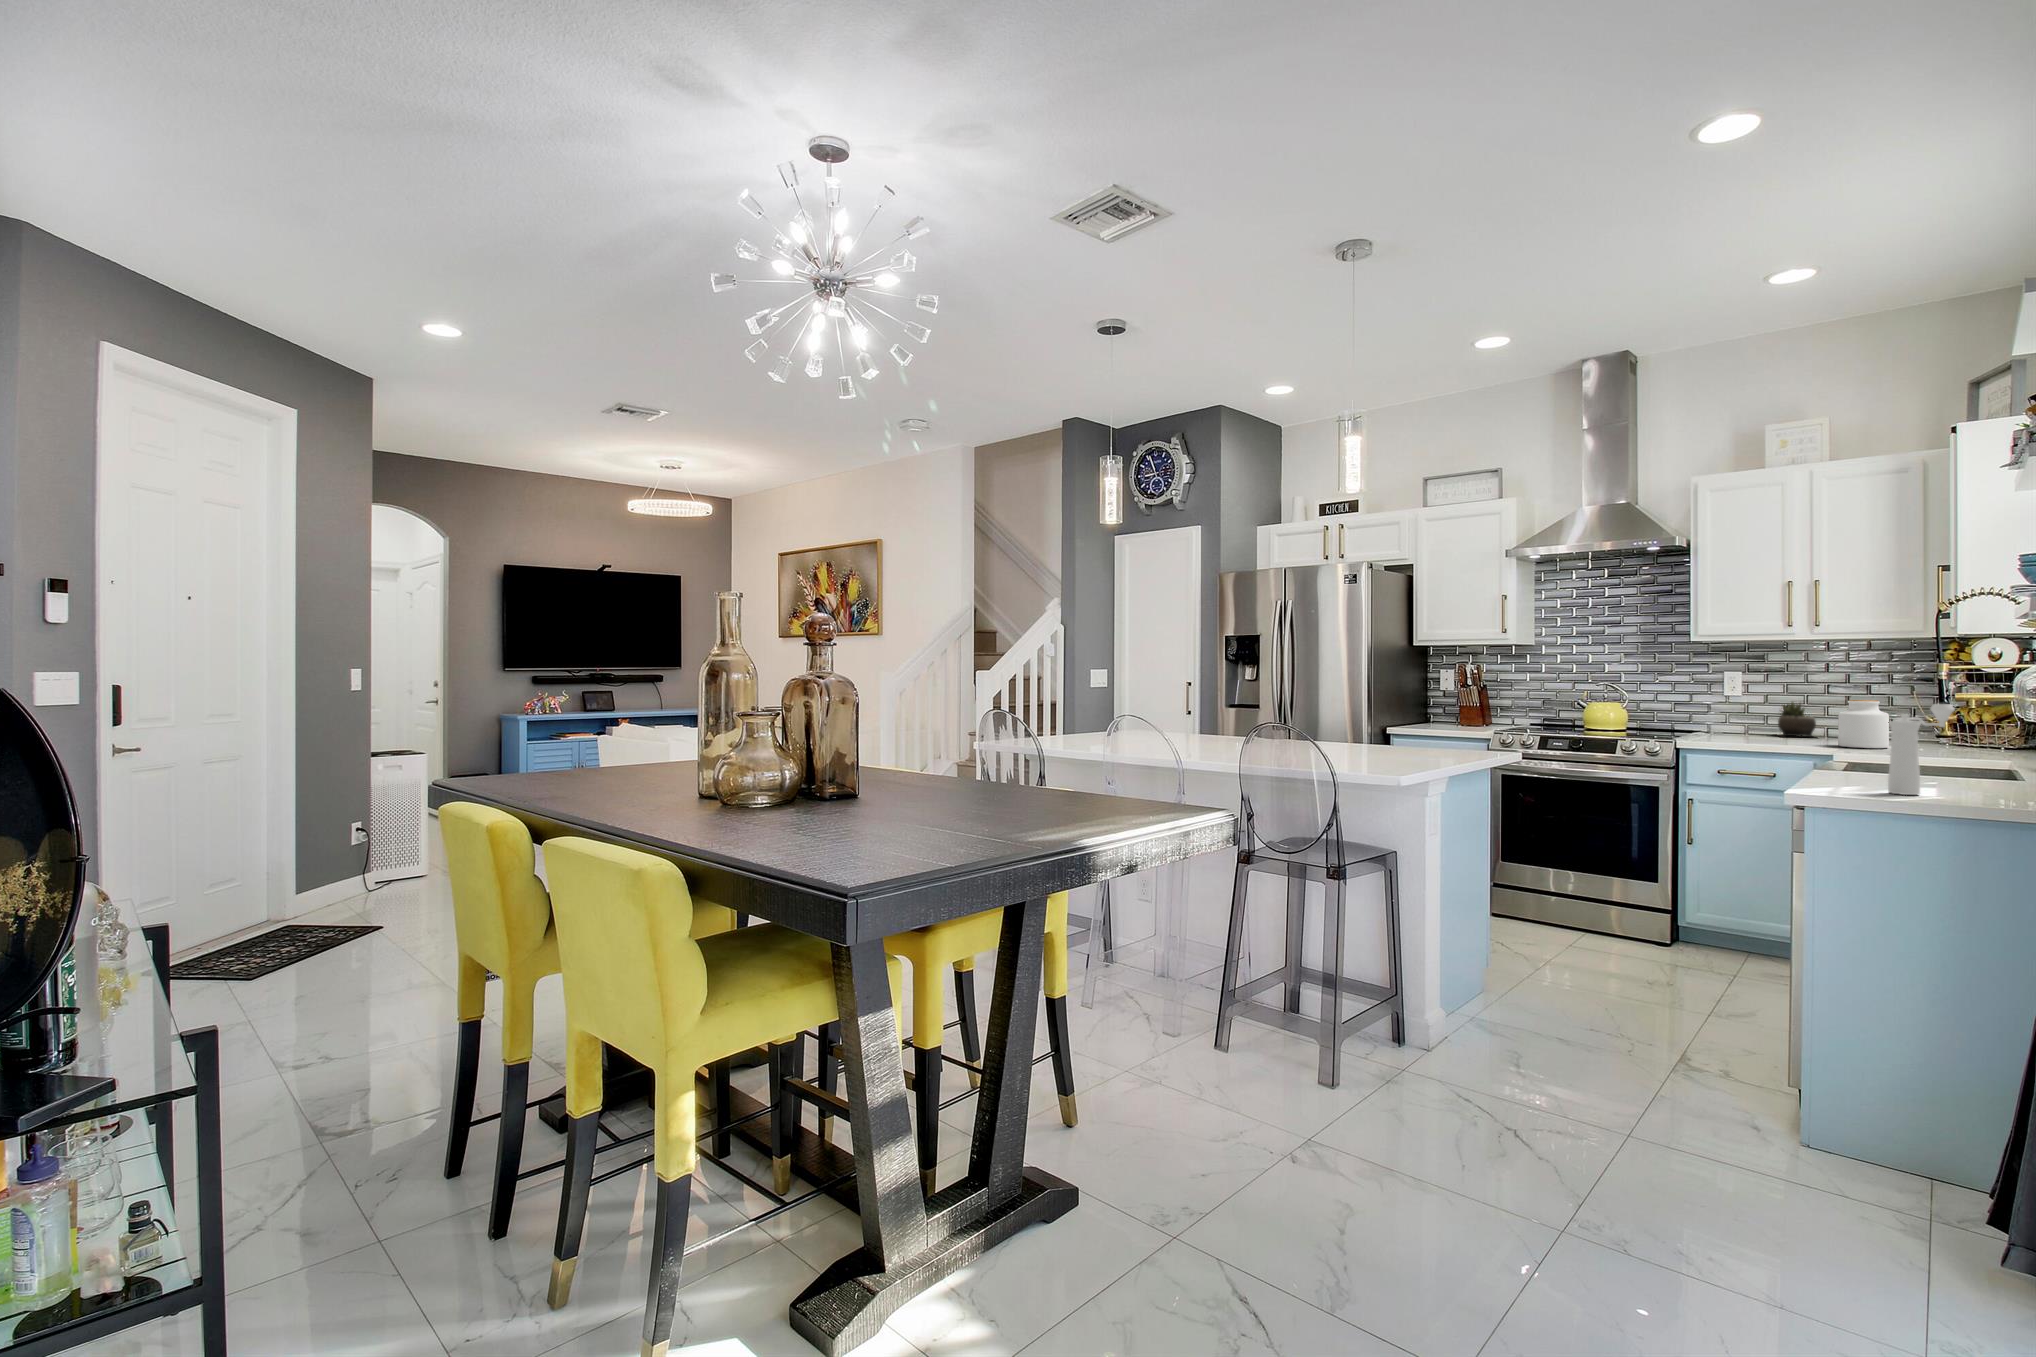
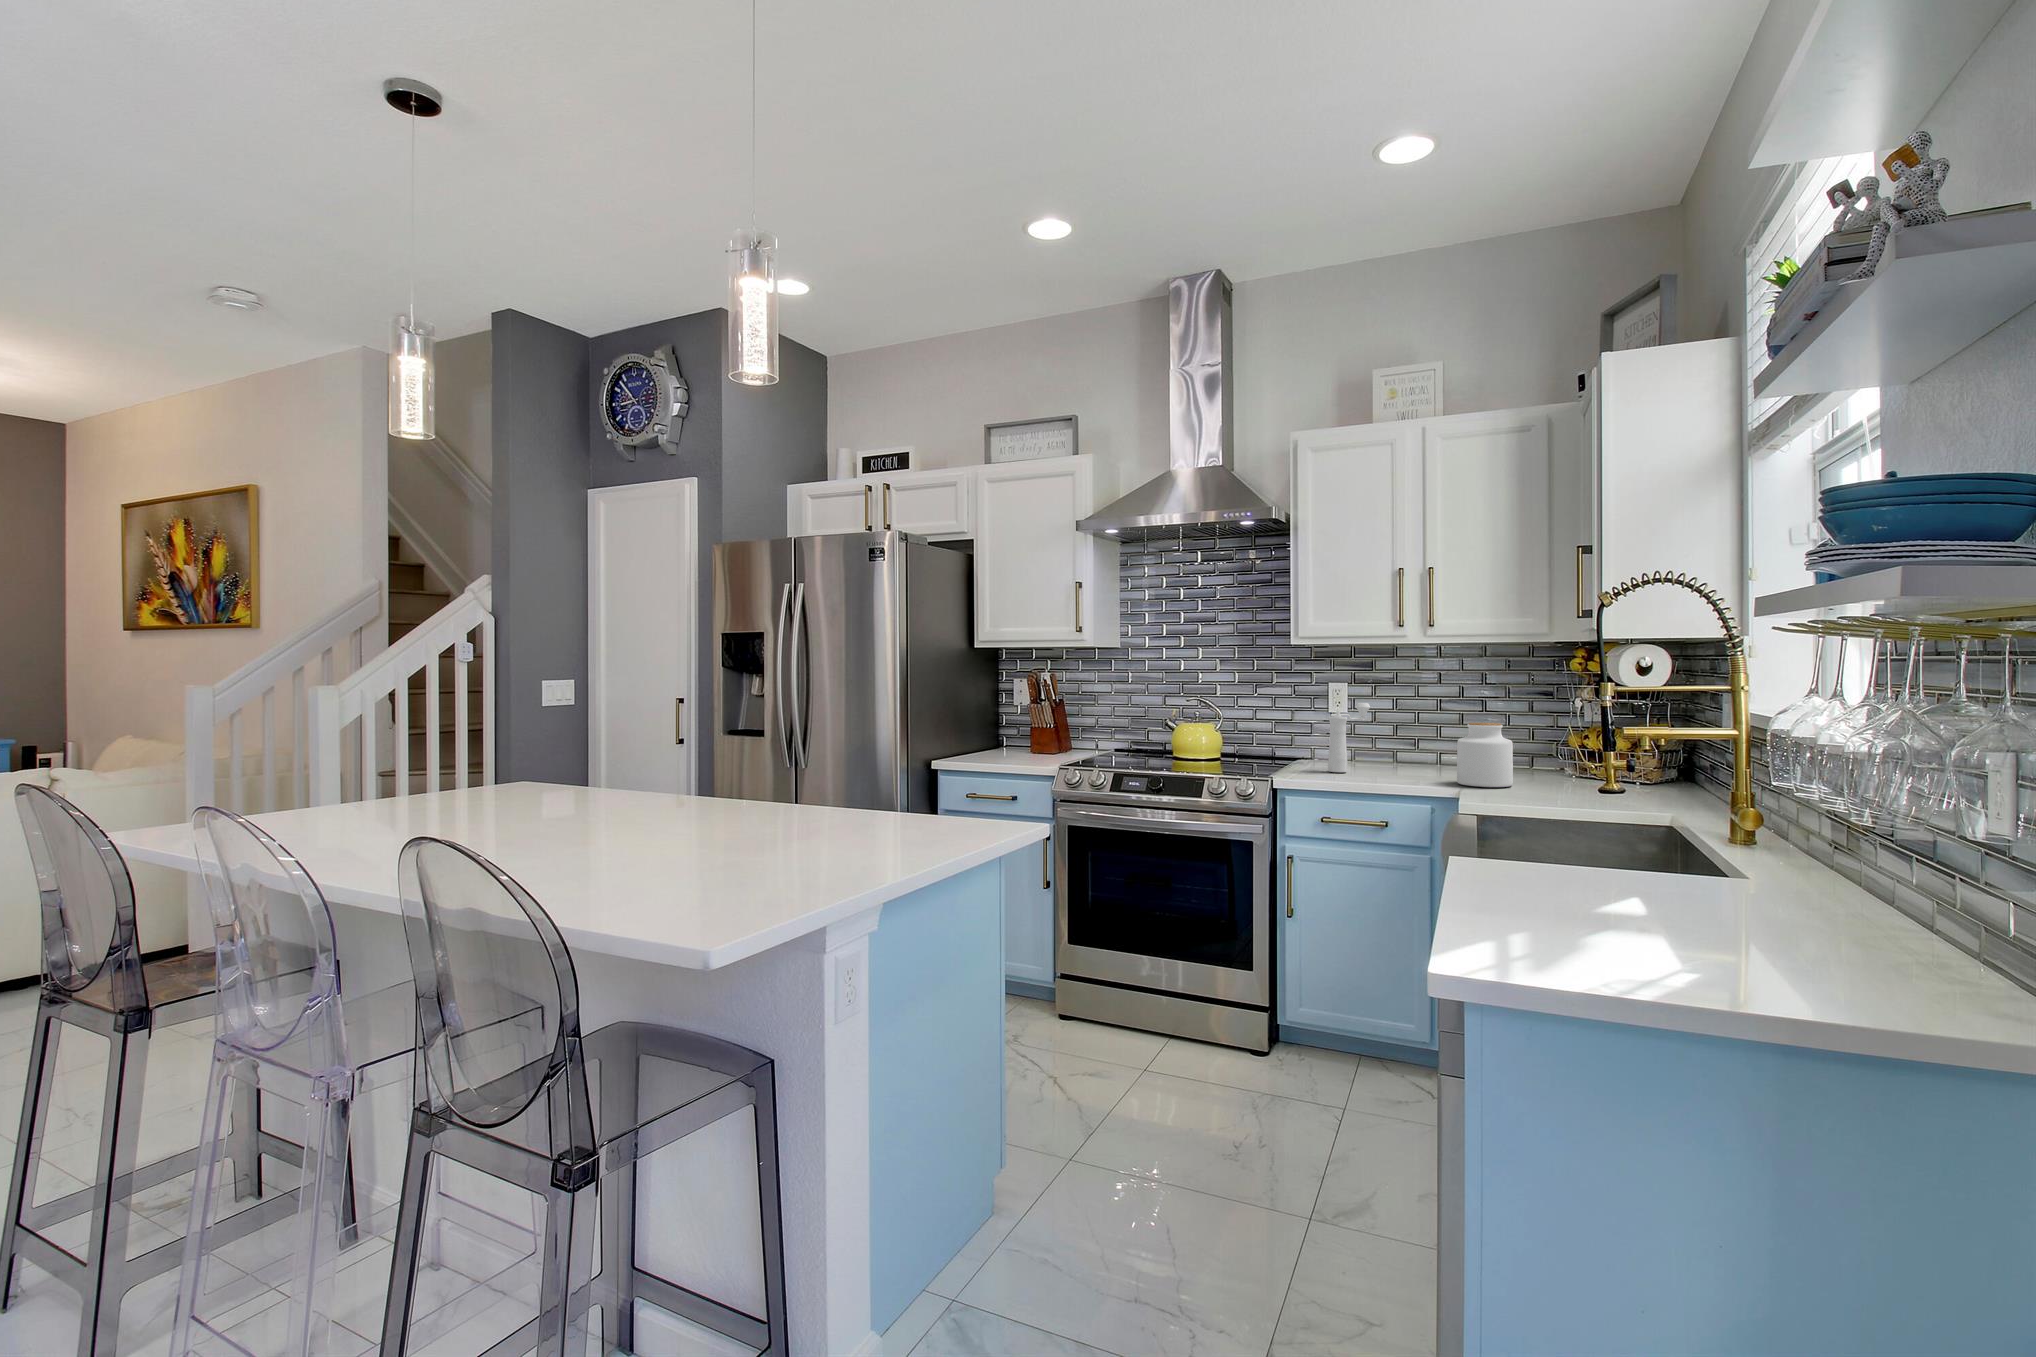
succulent plant: present [1778,702,1816,737] -> none [1382,721,1433,767]
pepper mill: present [1888,704,1954,795] -> present [1328,703,1370,772]

